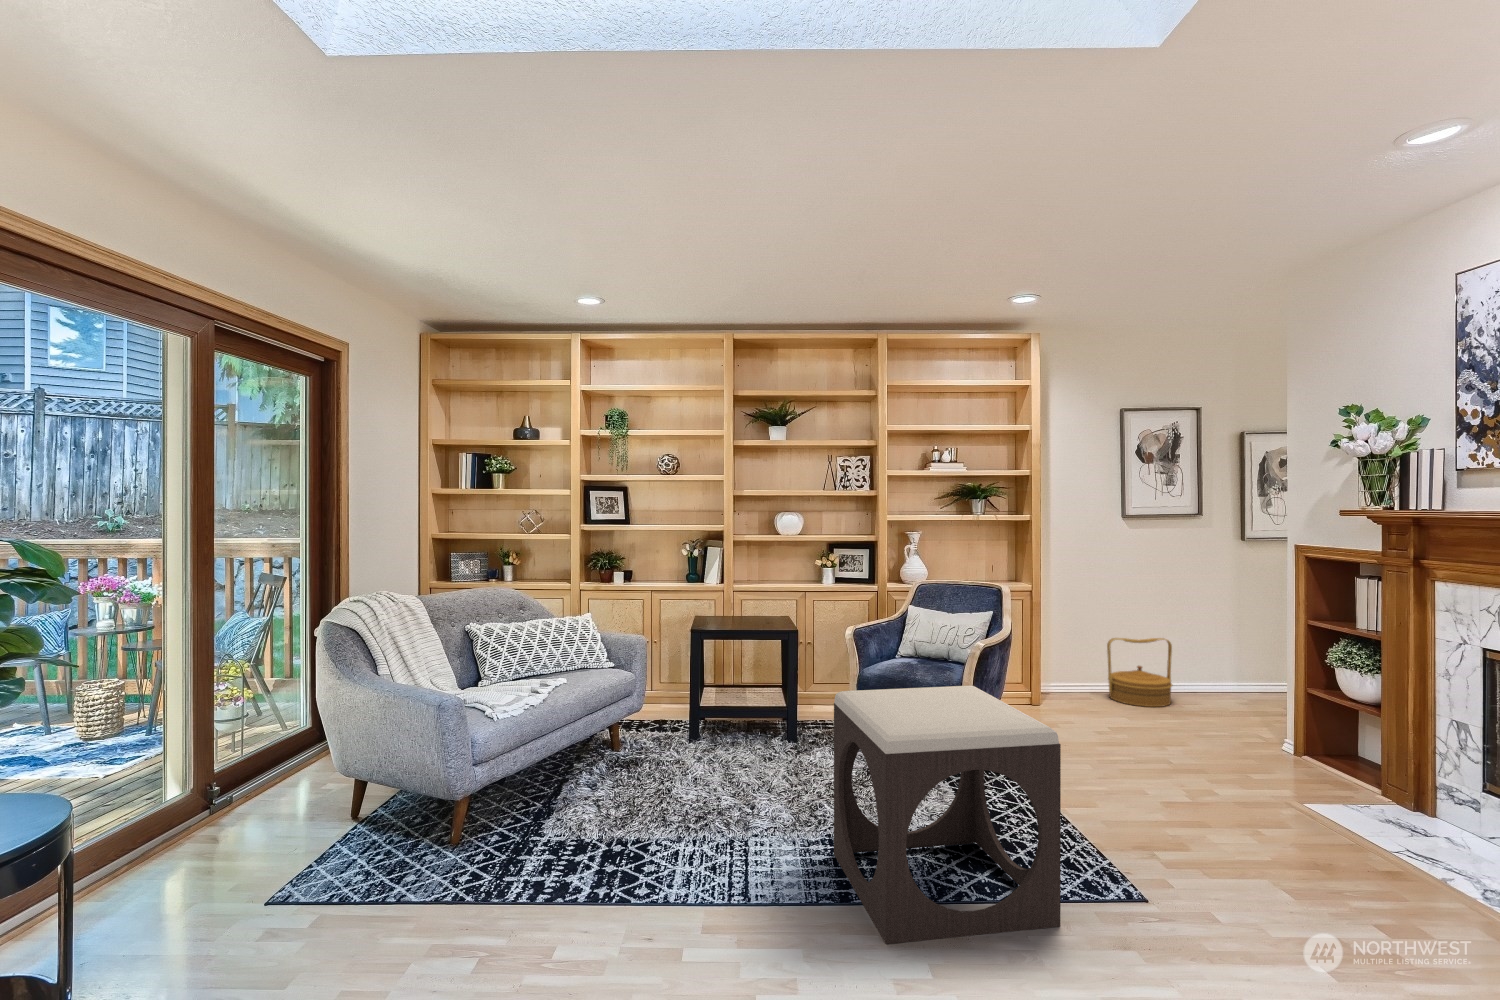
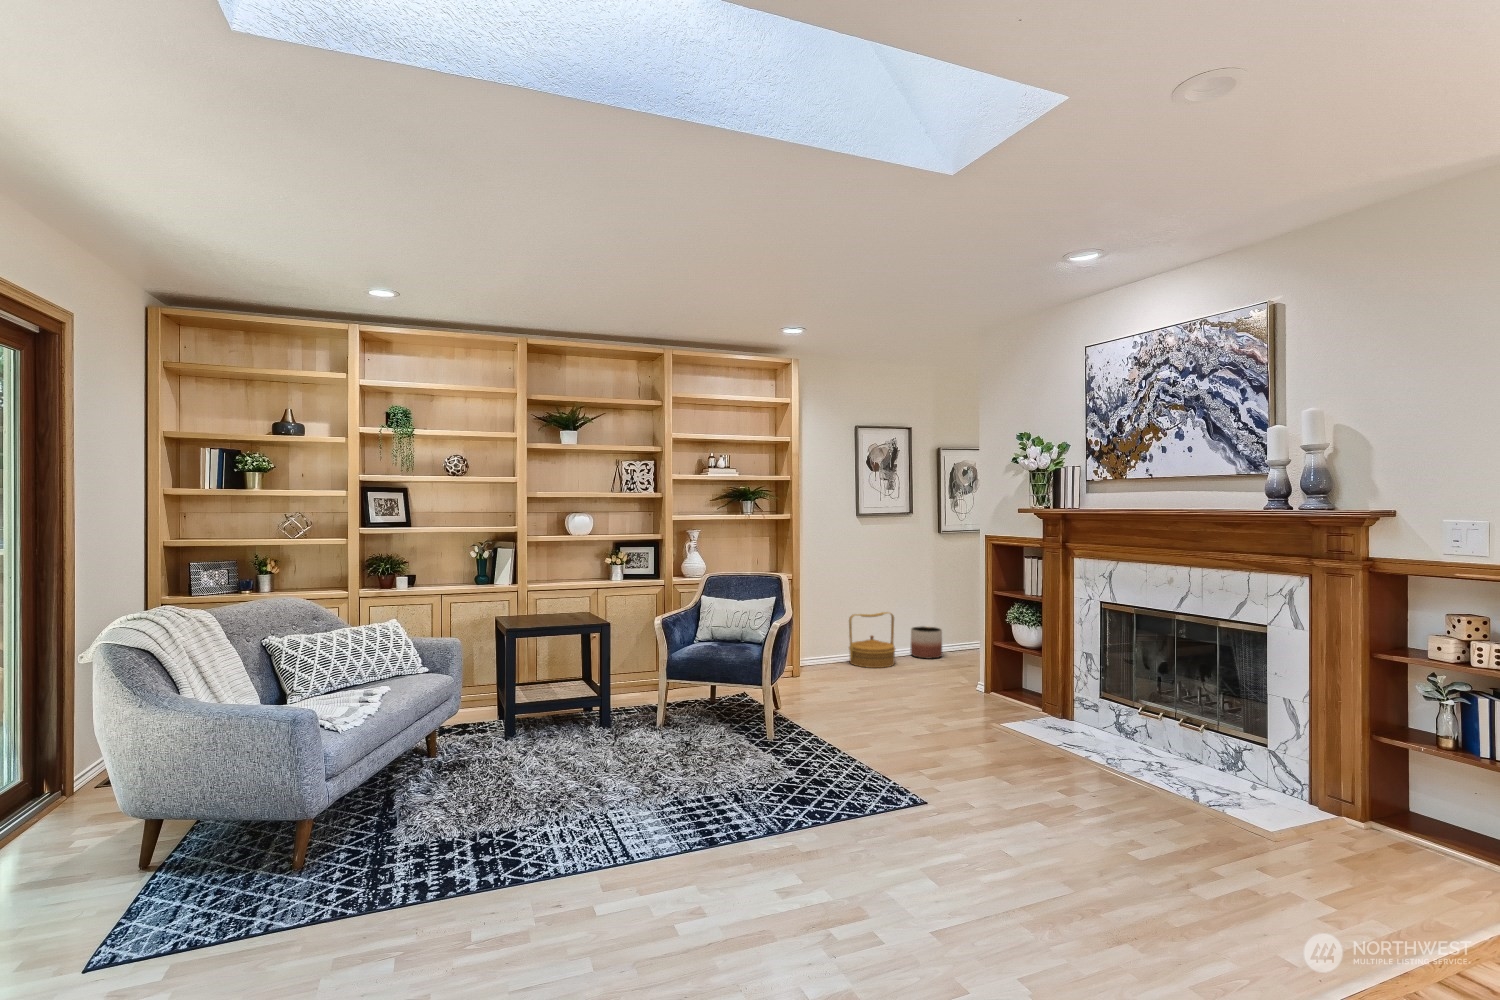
planter: none [1198,659,1245,702] -> present [911,626,942,659]
footstool: present [834,686,1061,944] -> none [687,656,876,868]

